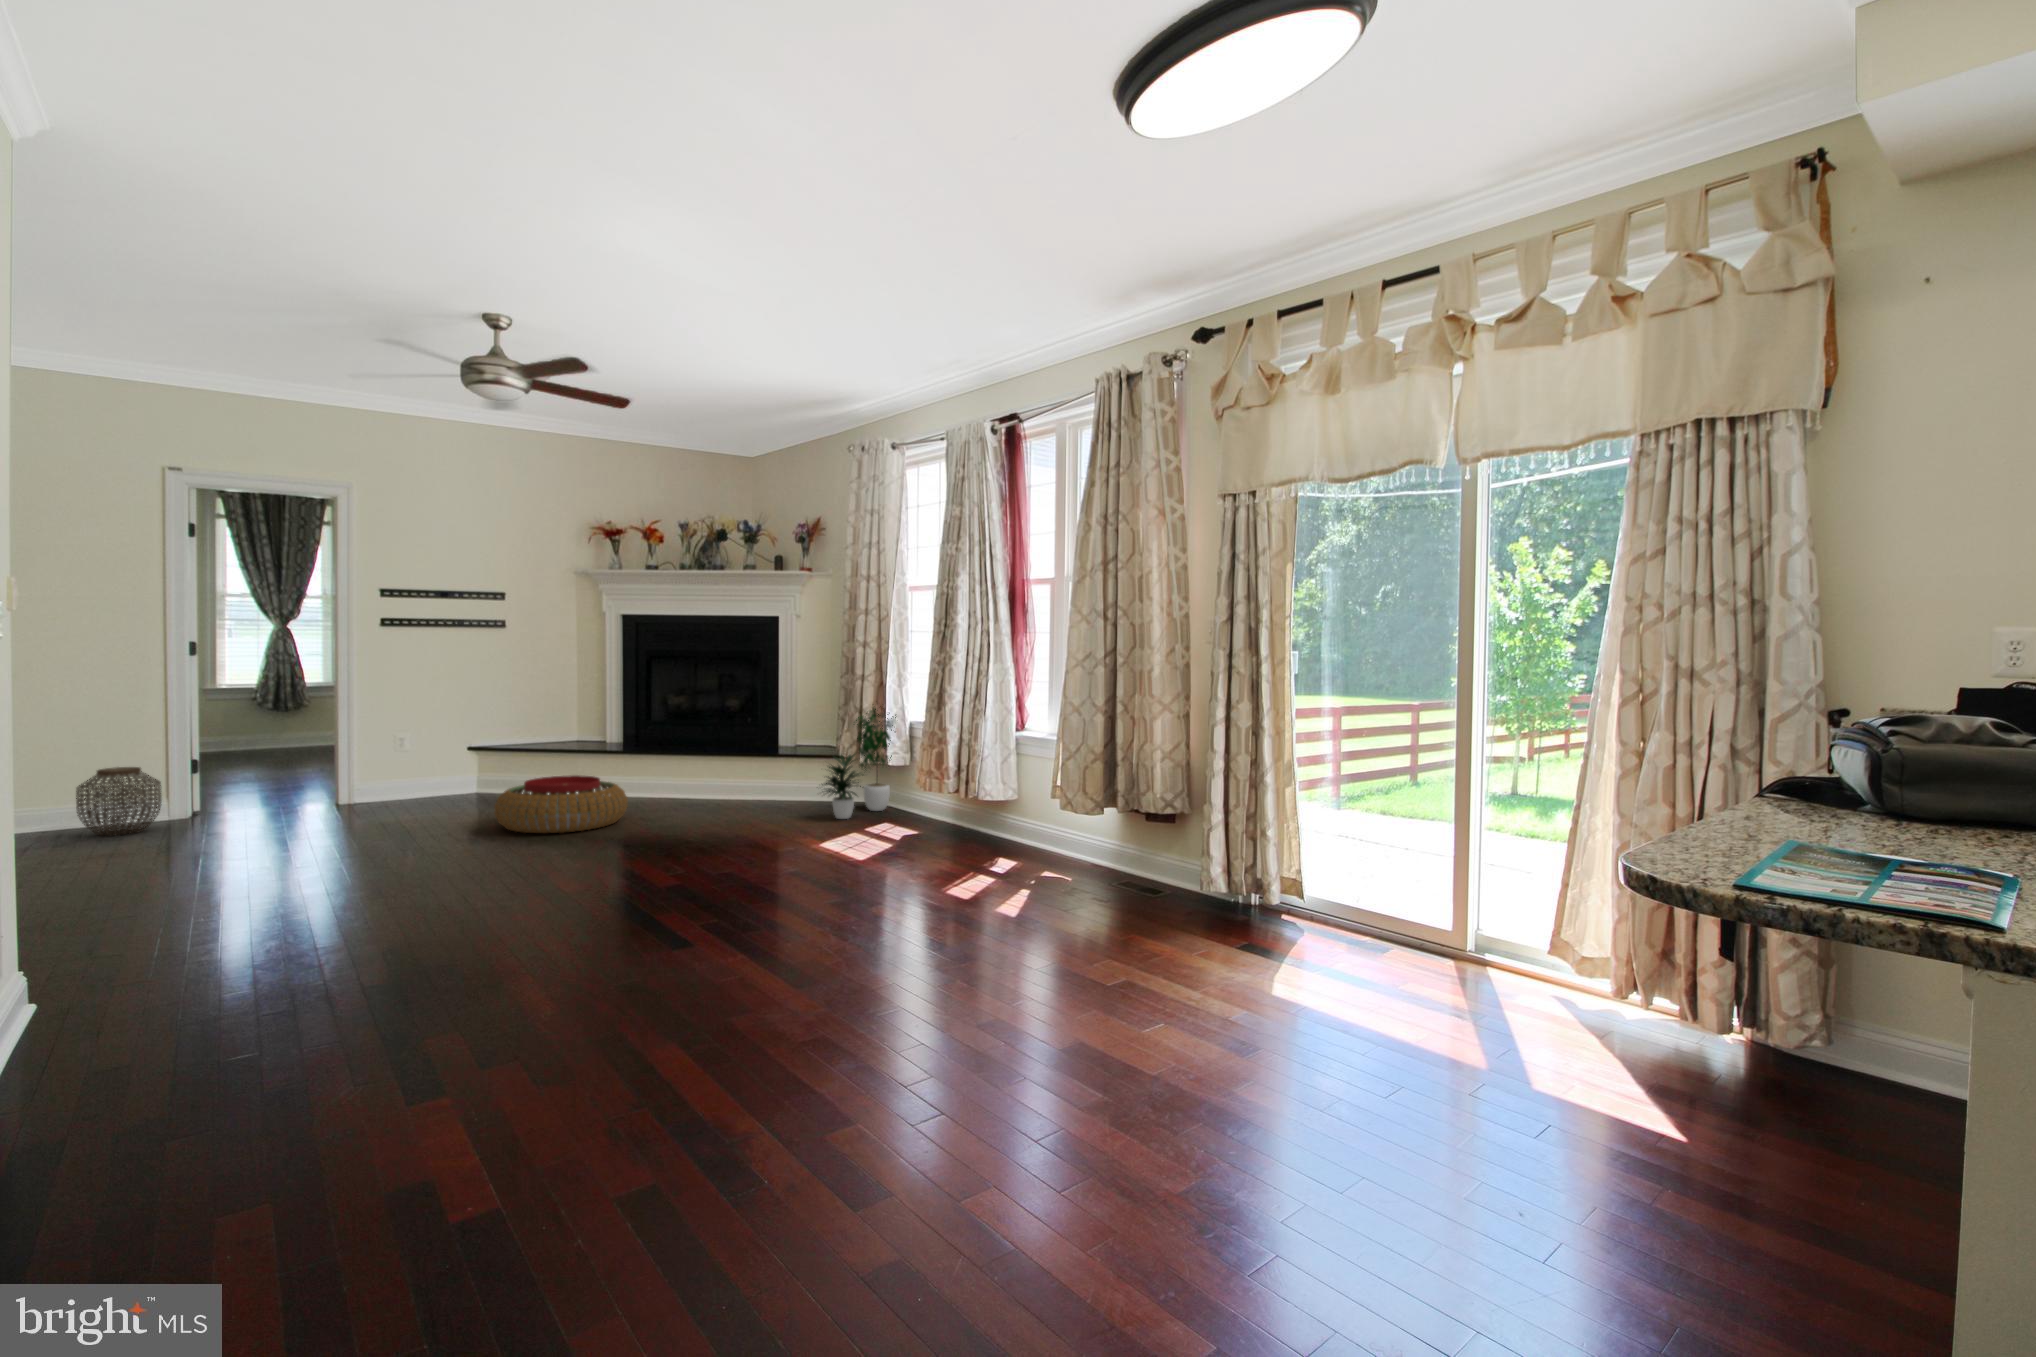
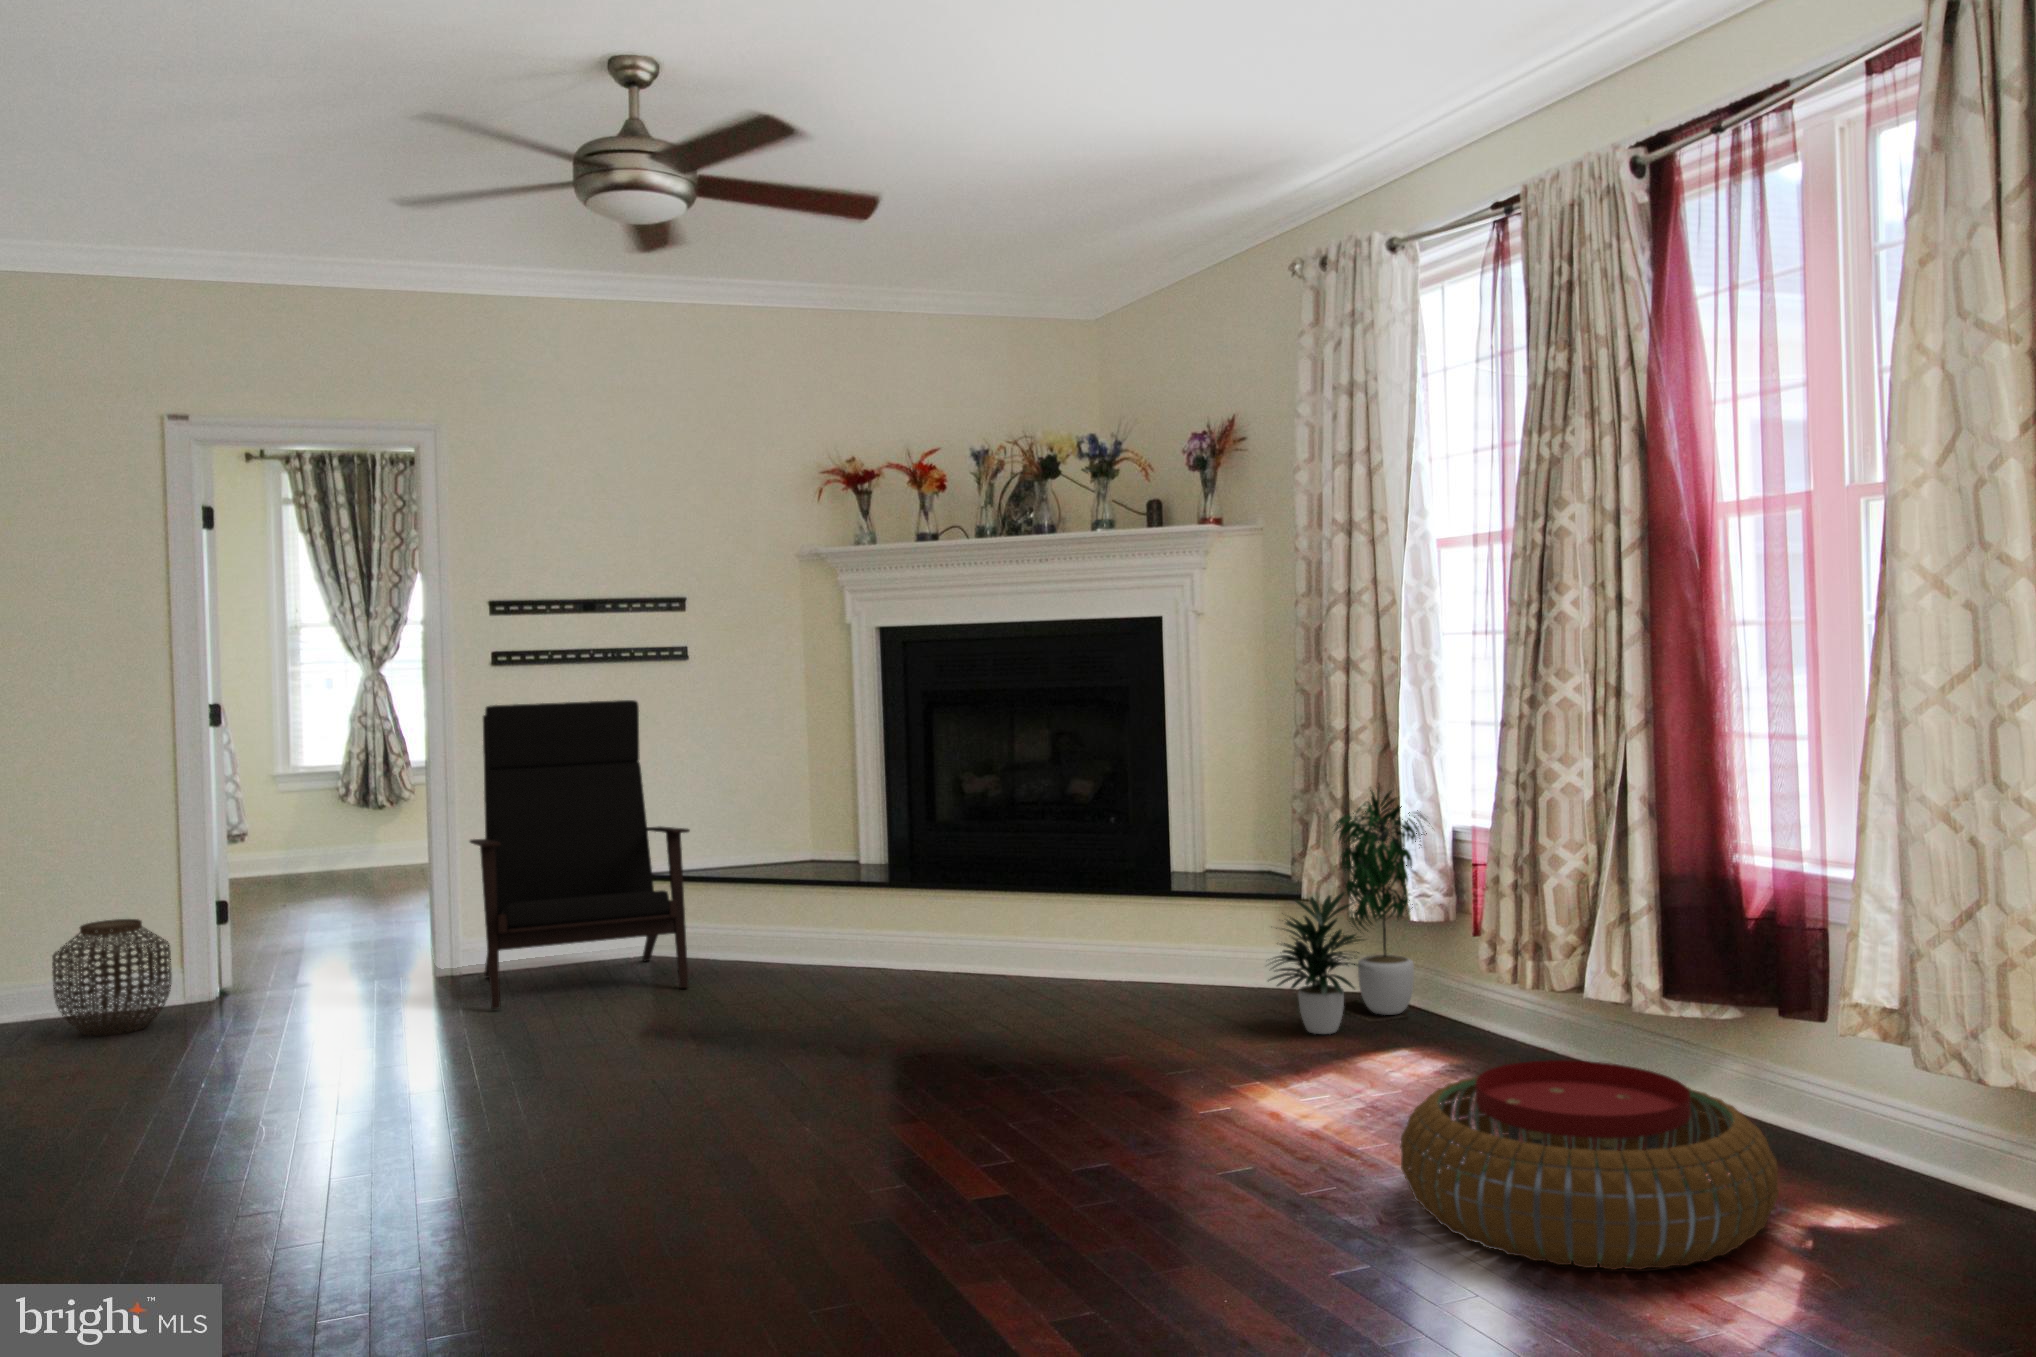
lounge chair: none [366,649,507,818] -> present [470,700,690,1009]
pouf: present [495,775,628,833] -> present [1401,1060,1779,1270]

